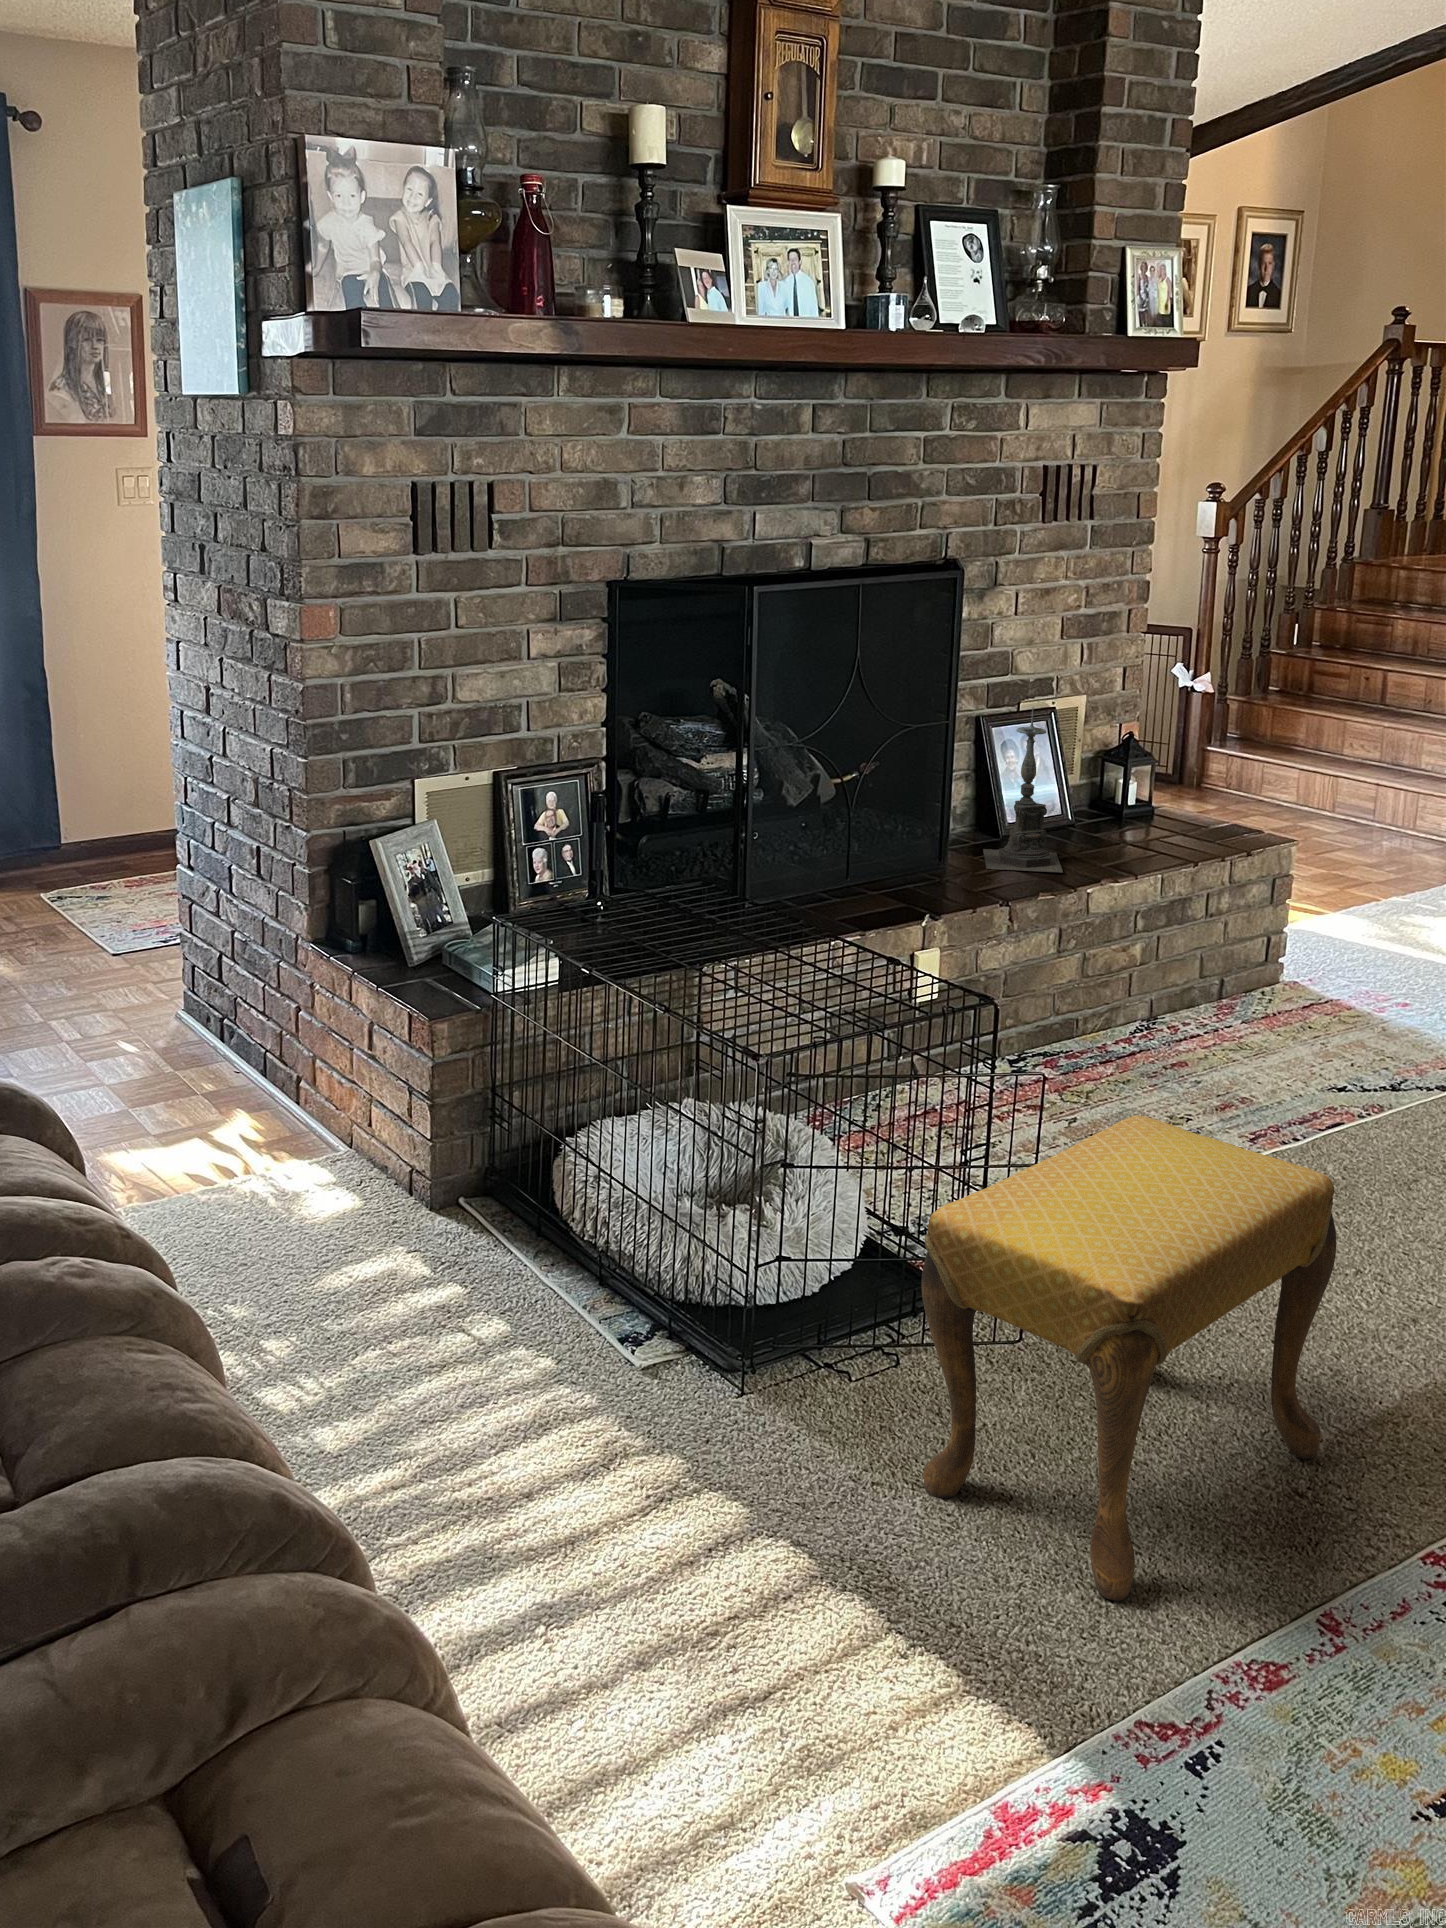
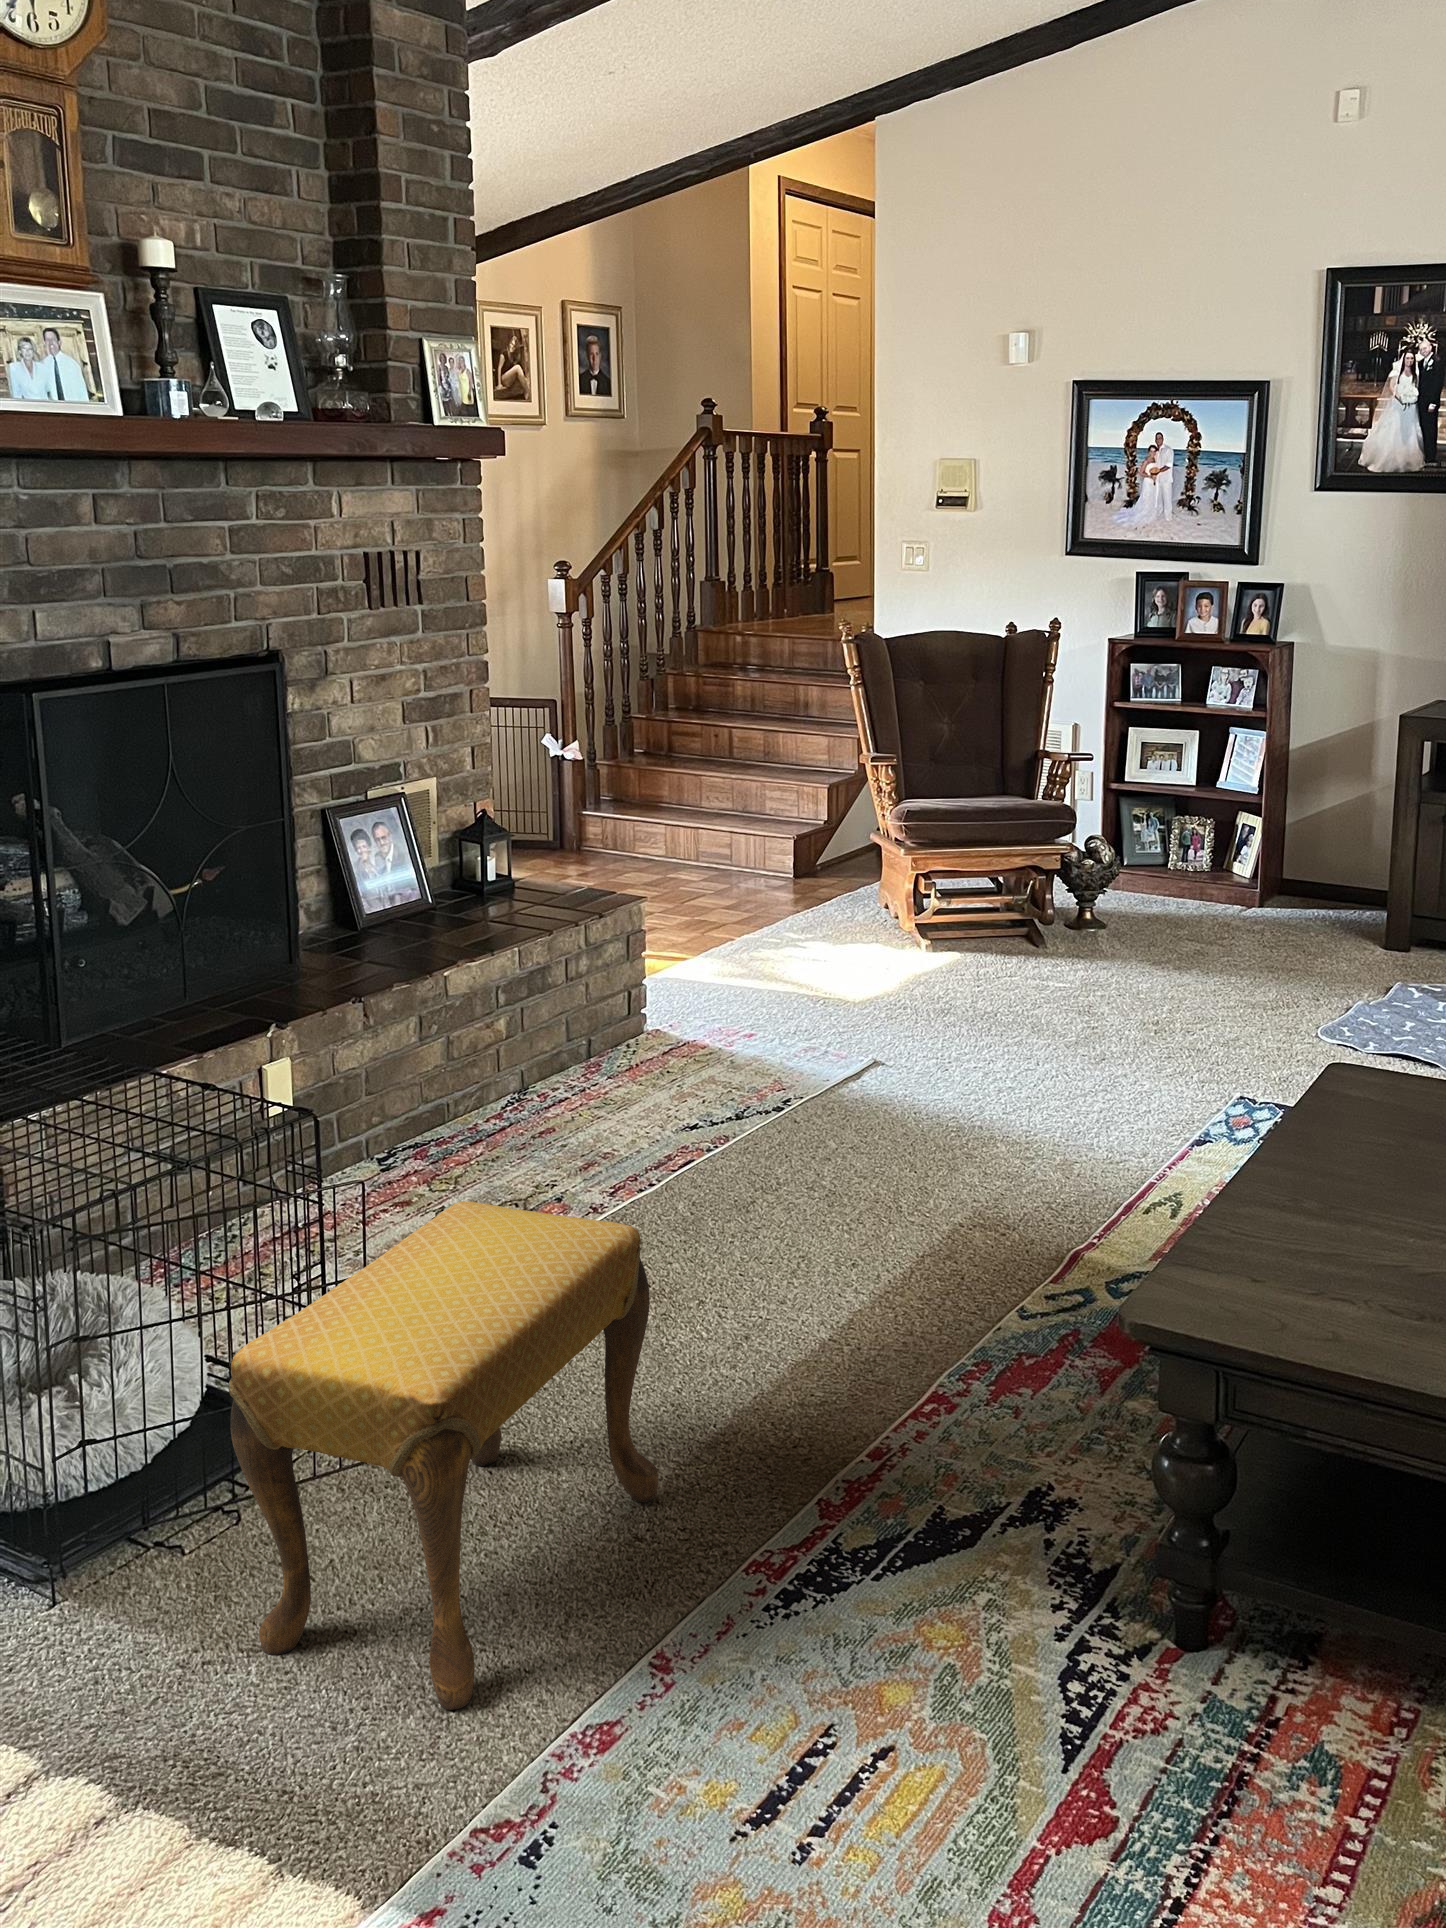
candle holder: present [983,707,1063,873] -> none [338,795,418,965]

